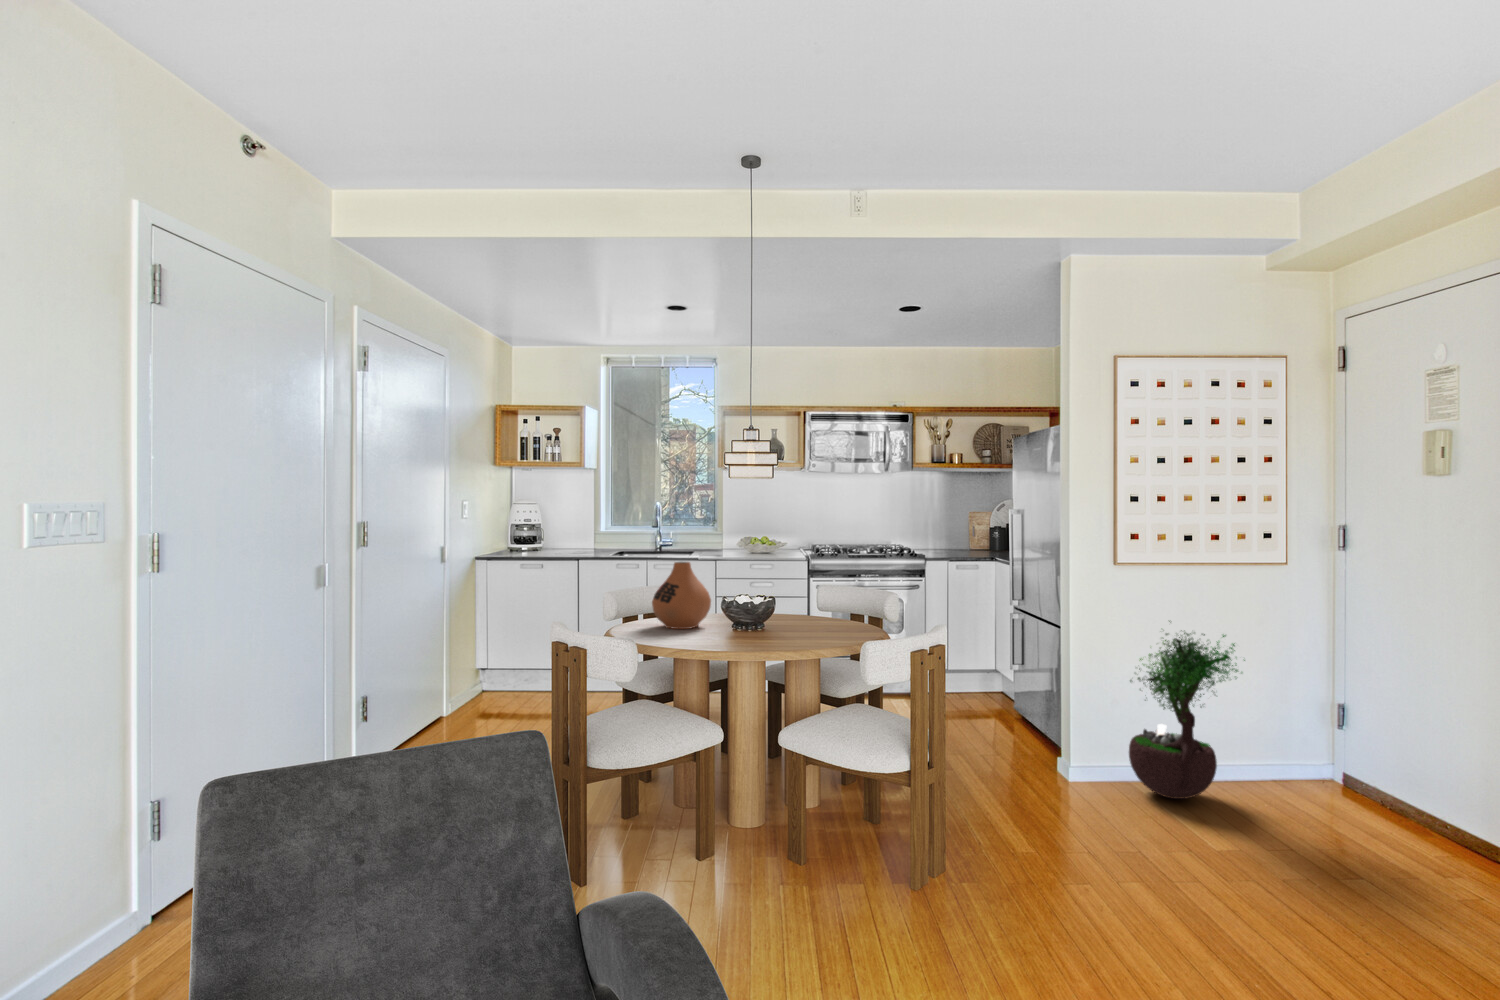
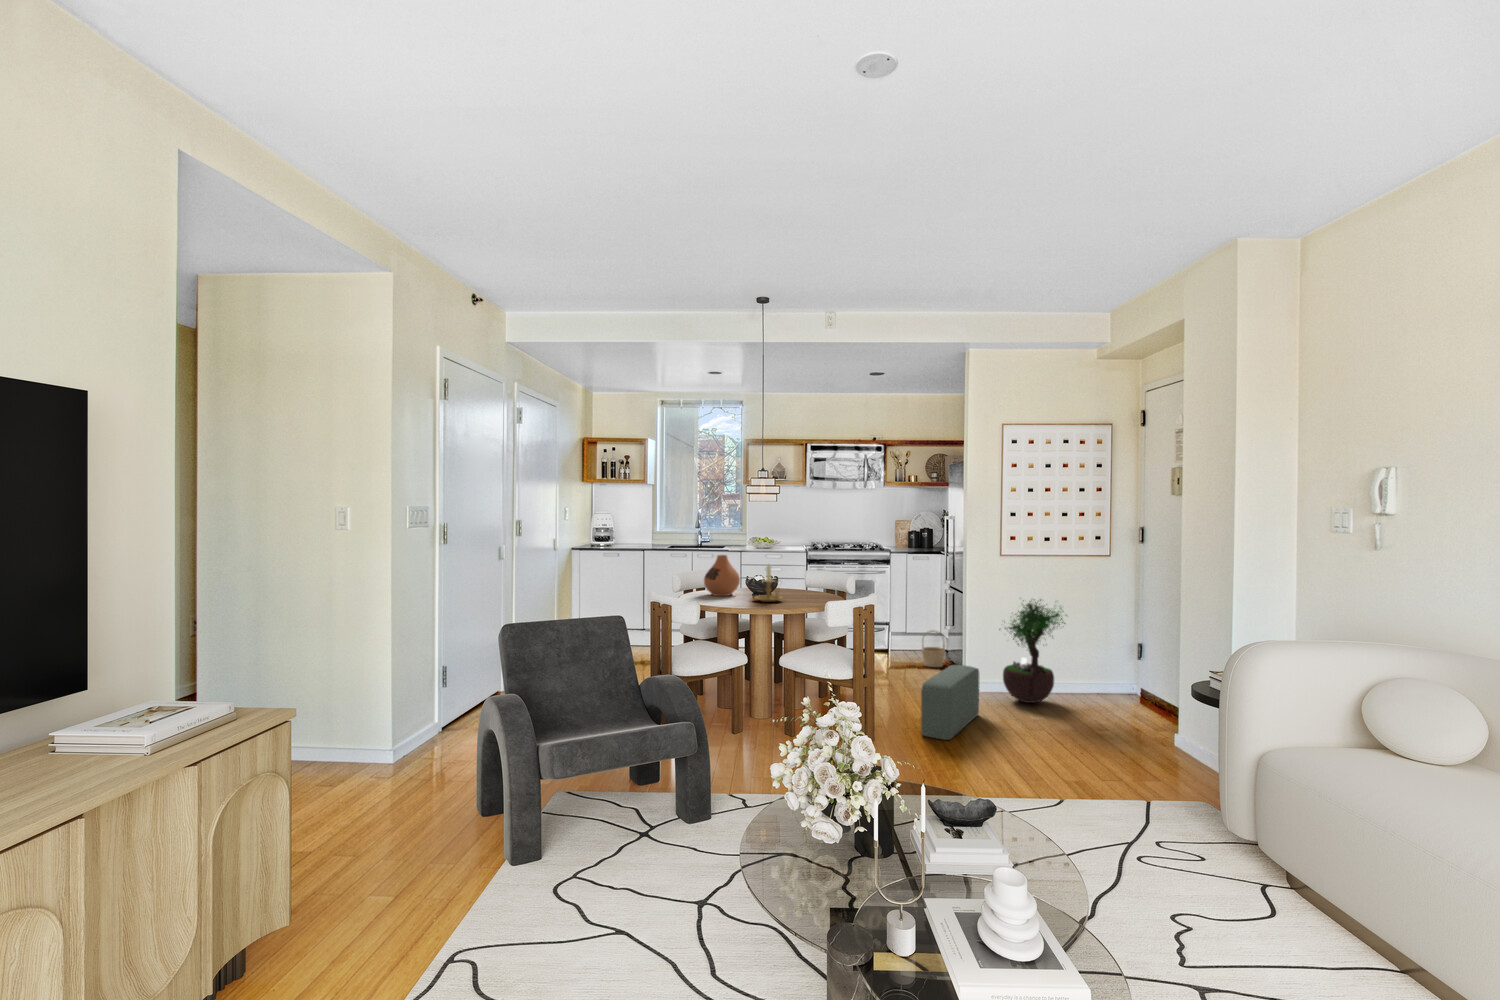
candle holder: none [733,576,783,640] -> present [754,565,782,602]
basket: none [979,673,1015,728] -> present [922,630,945,667]
pouf: none [1027,742,1108,890] -> present [921,665,979,740]

